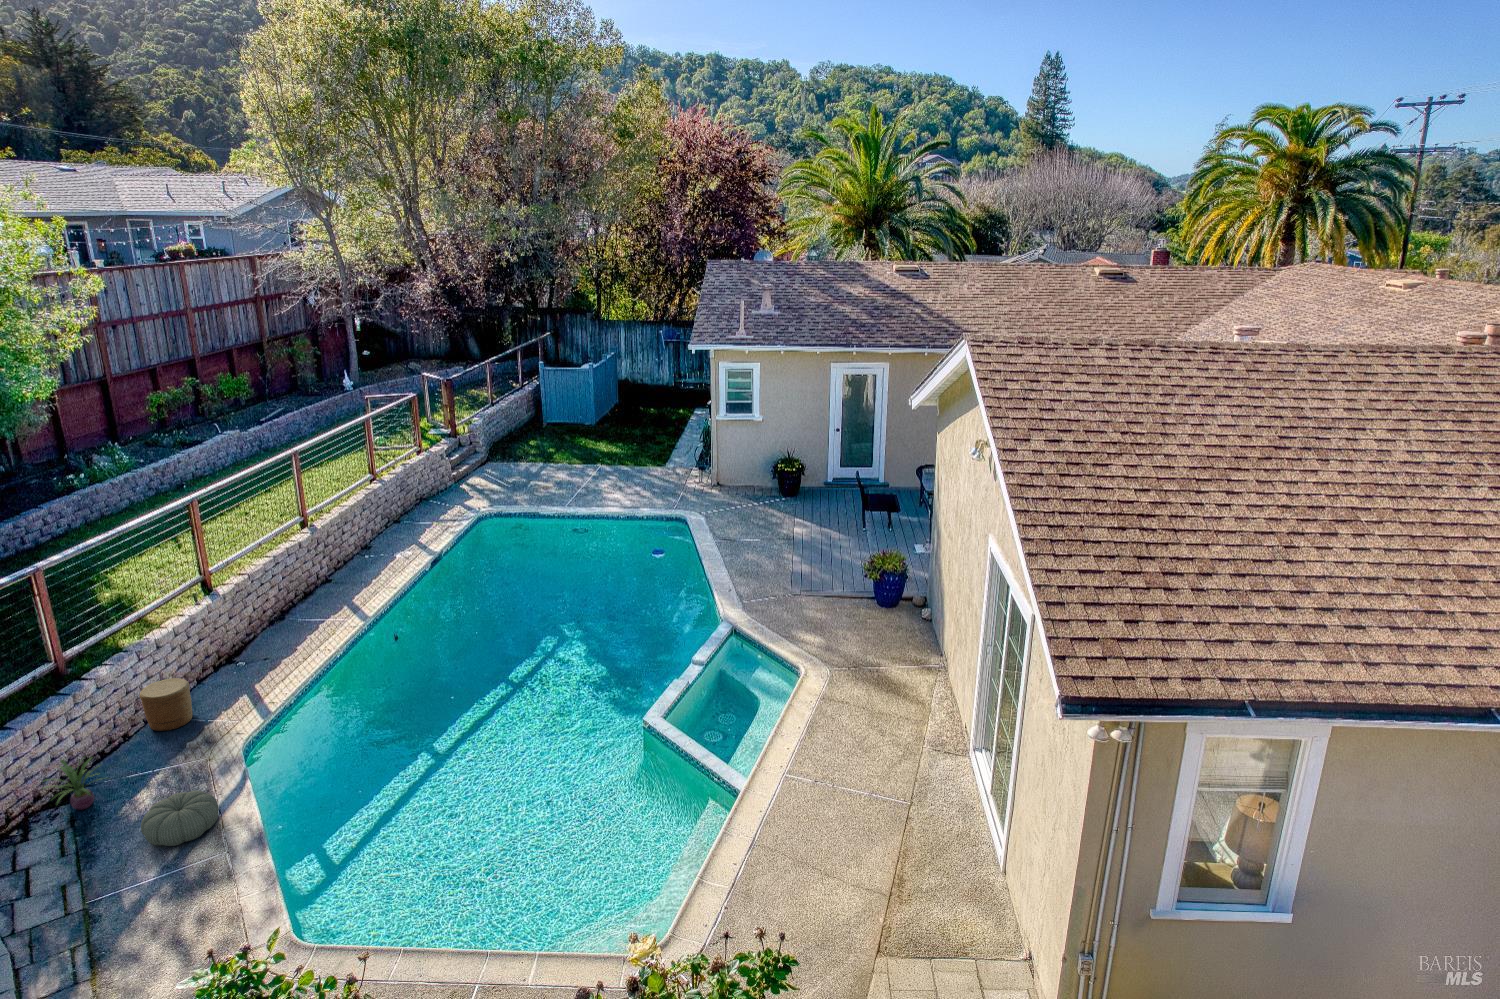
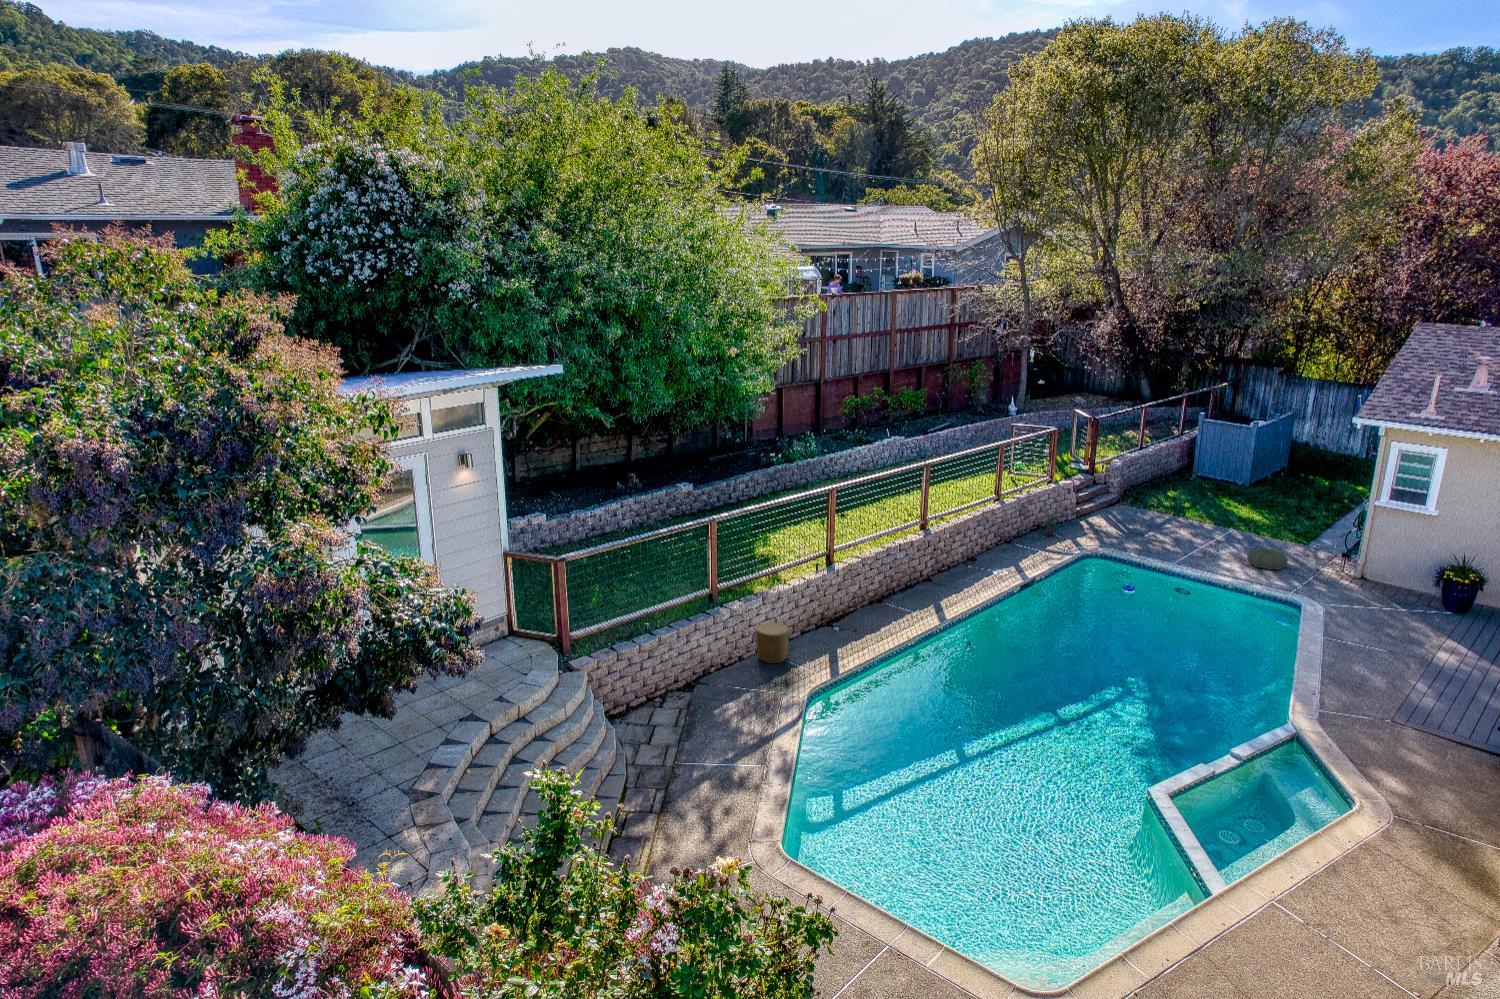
decorative plant: present [56,756,95,810] -> present [1044,512,1056,536]
pouf: present [141,790,219,846] -> present [1247,548,1288,570]

